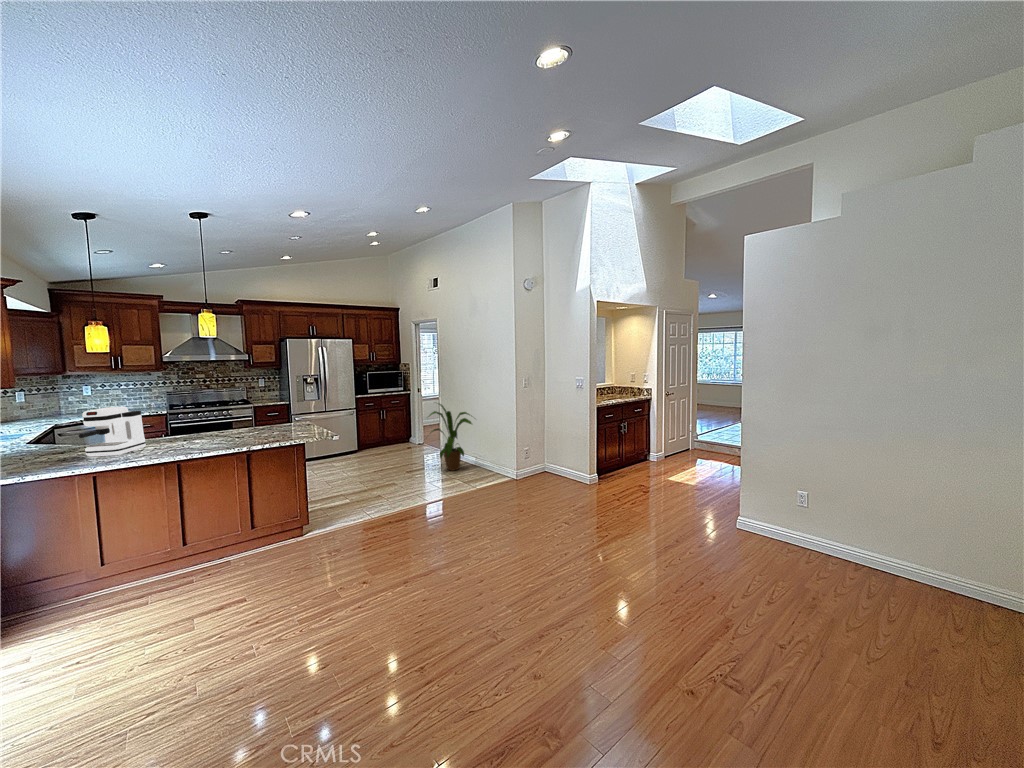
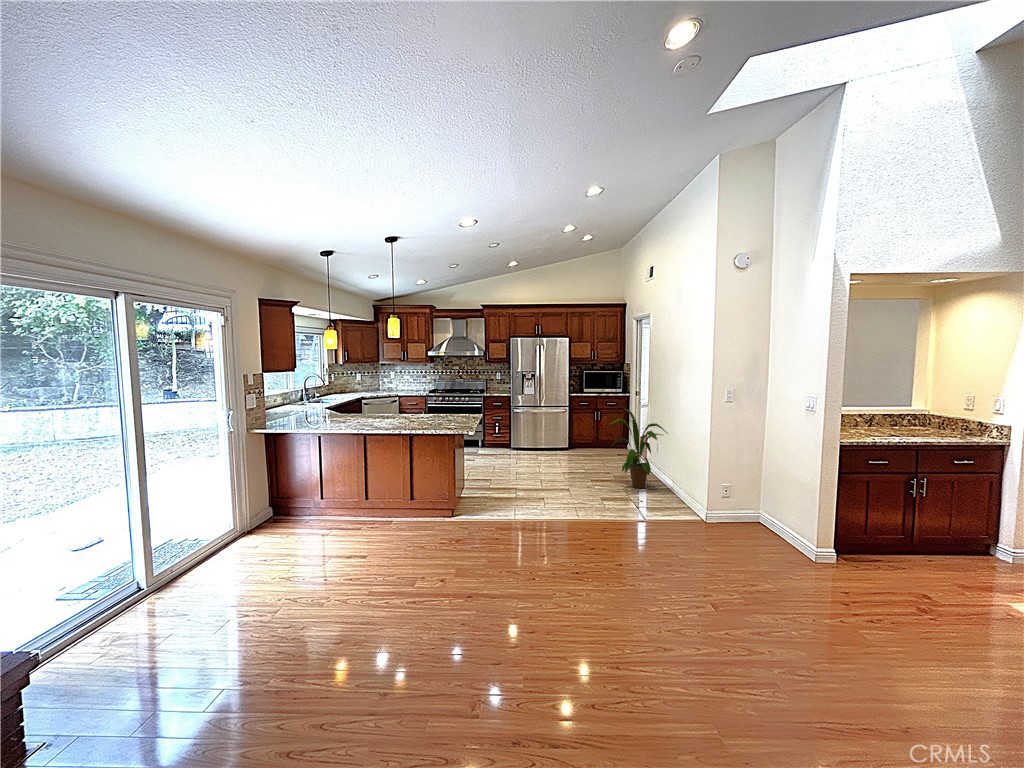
coffee maker: present [79,407,146,456] -> none [311,390,351,425]

